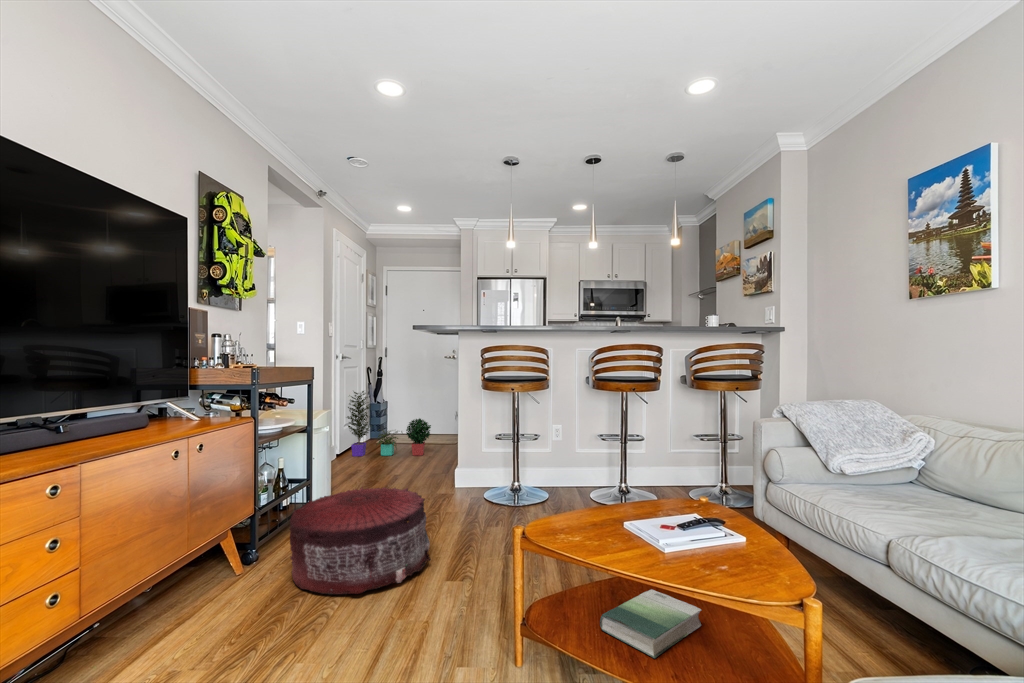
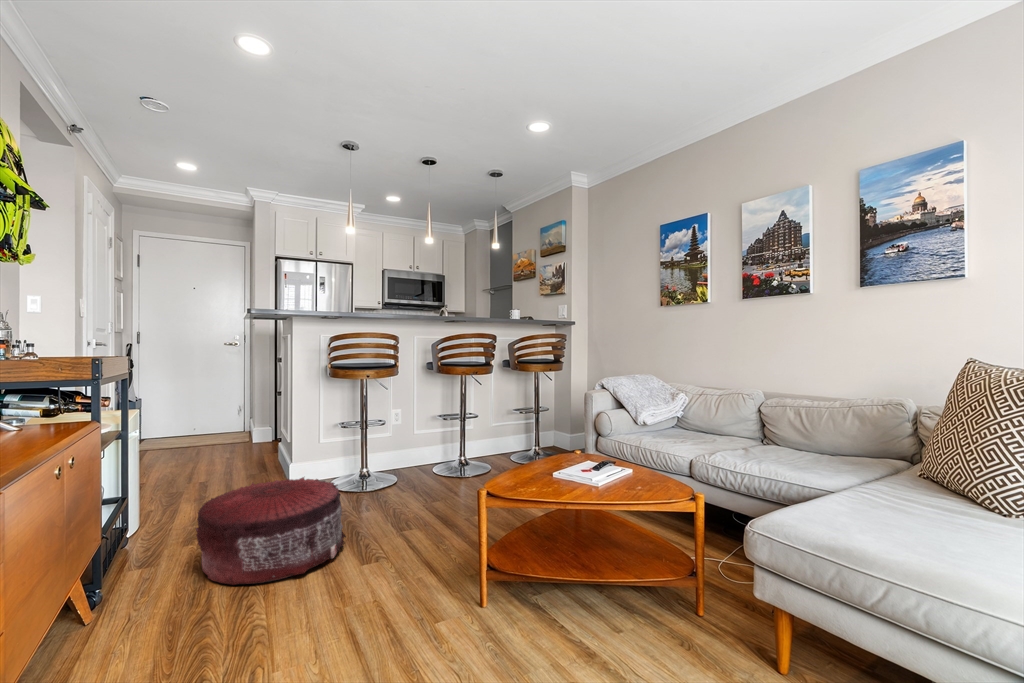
potted plant: present [347,391,431,456] -> none [114,388,234,468]
book: present [600,589,702,658] -> none [541,510,596,544]

